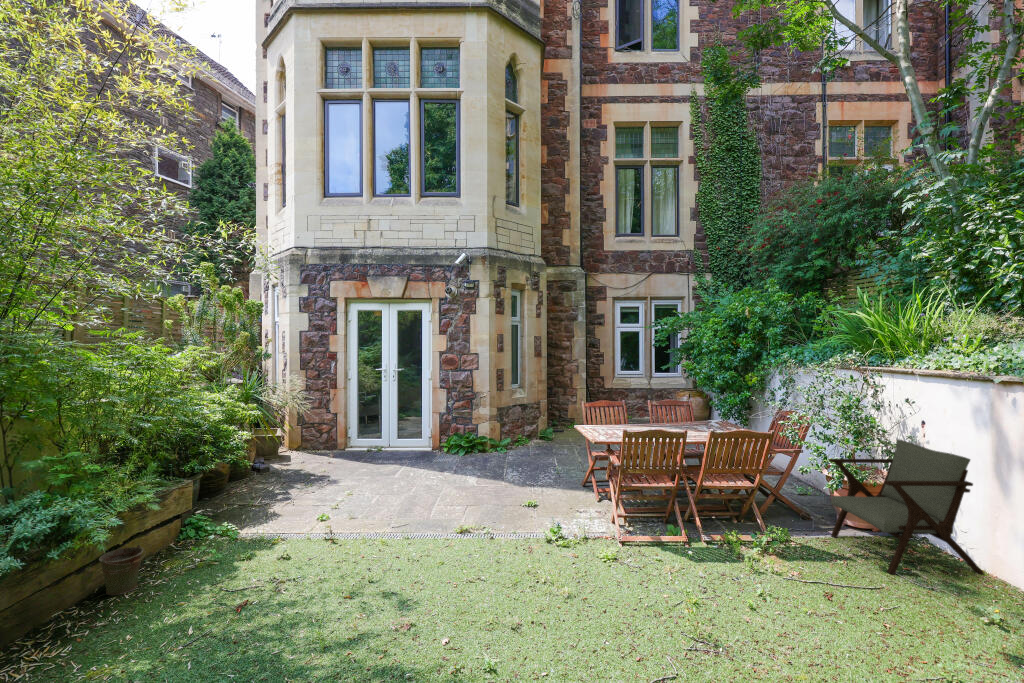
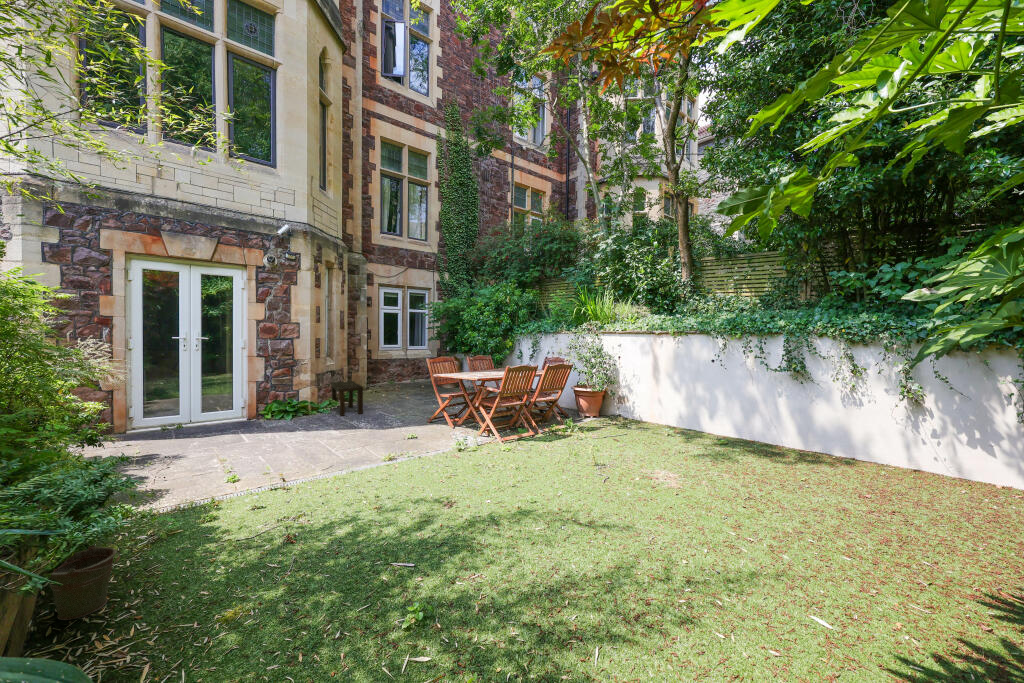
bench: none [512,417,546,457] -> present [332,381,363,416]
lounge chair: present [829,440,985,575] -> none [592,364,658,428]

